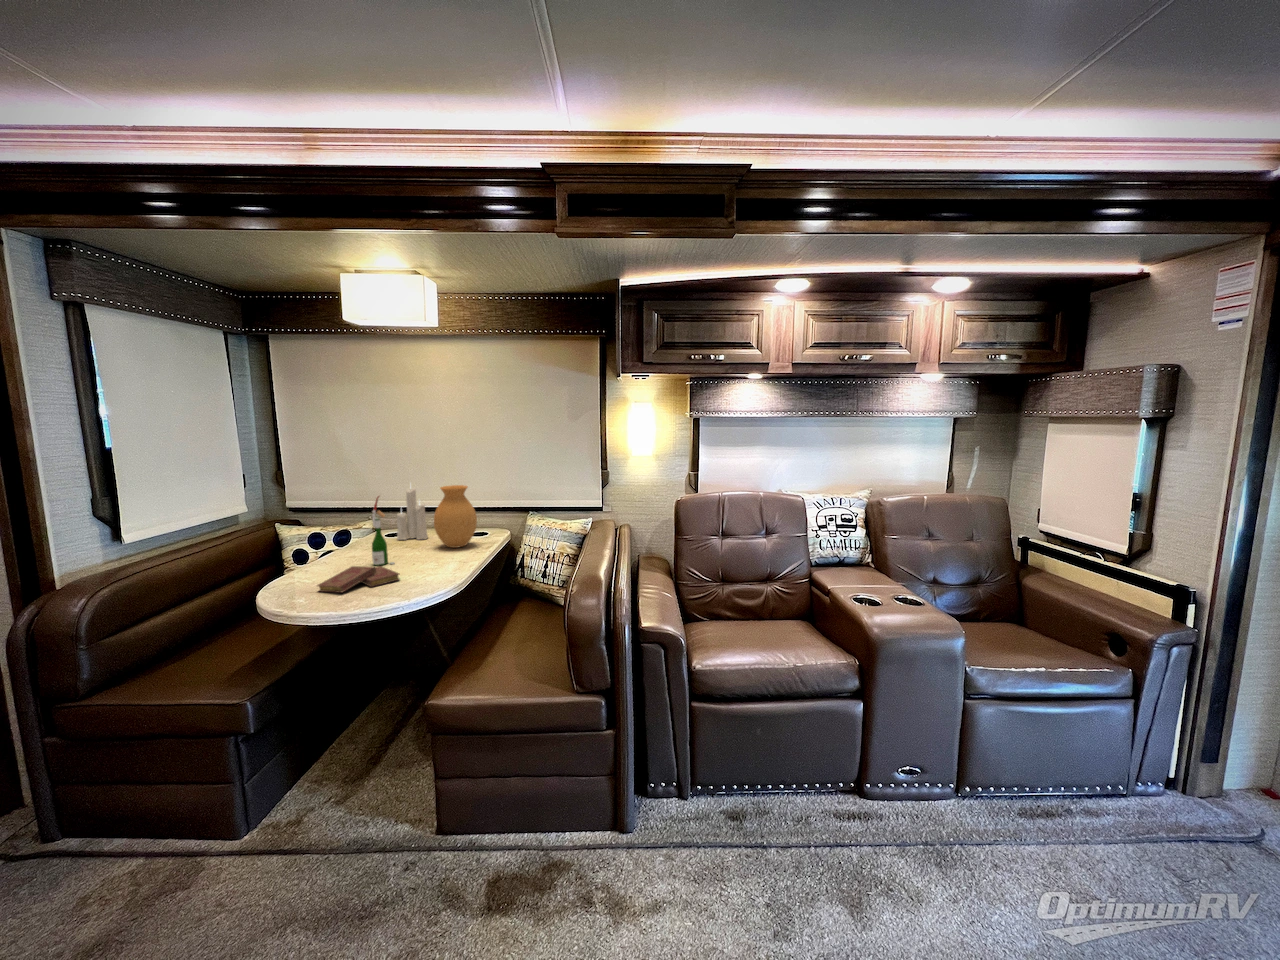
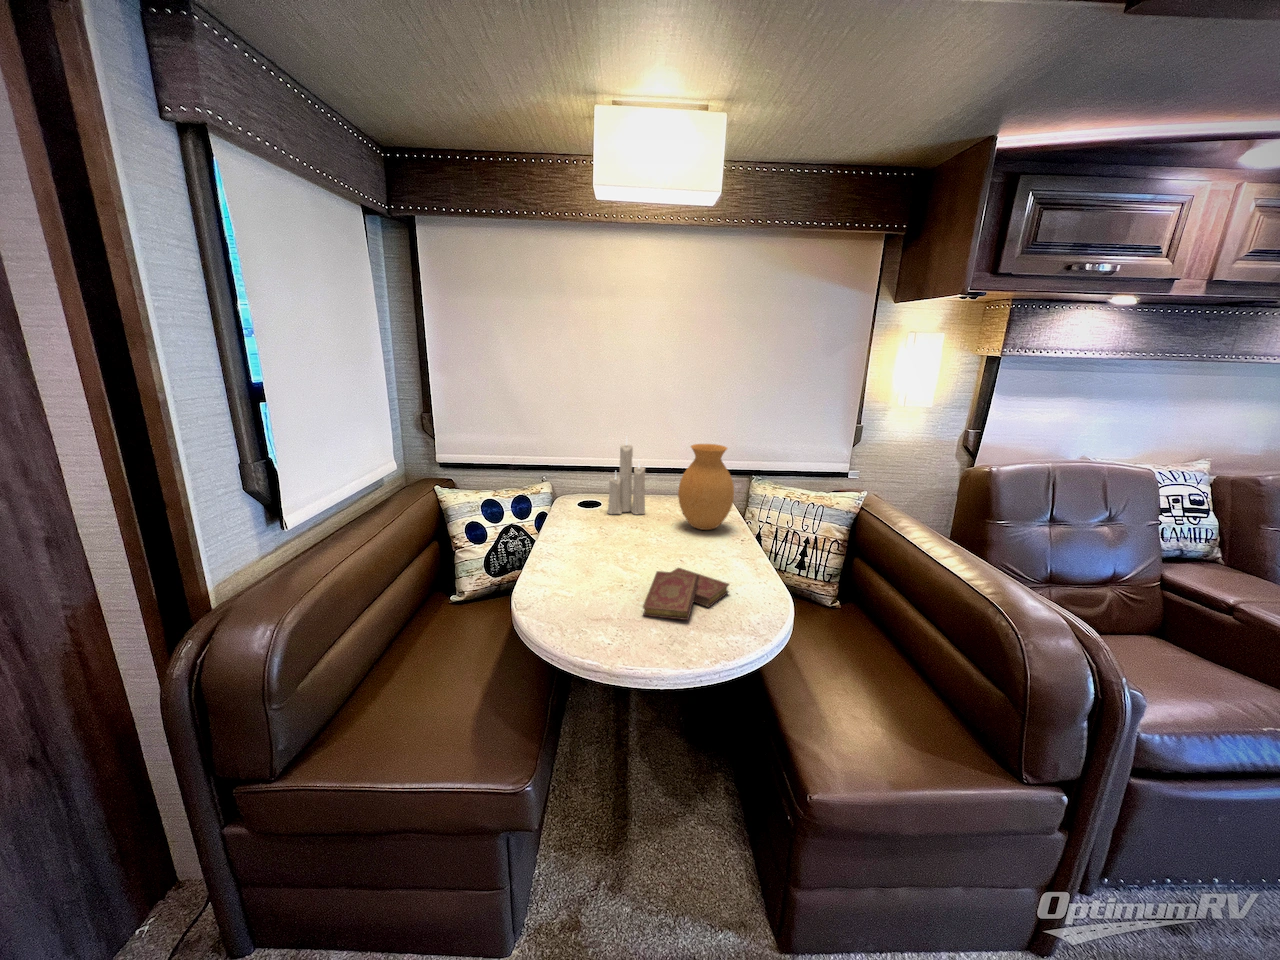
wine bottle: present [372,496,394,566] -> none [642,462,670,562]

